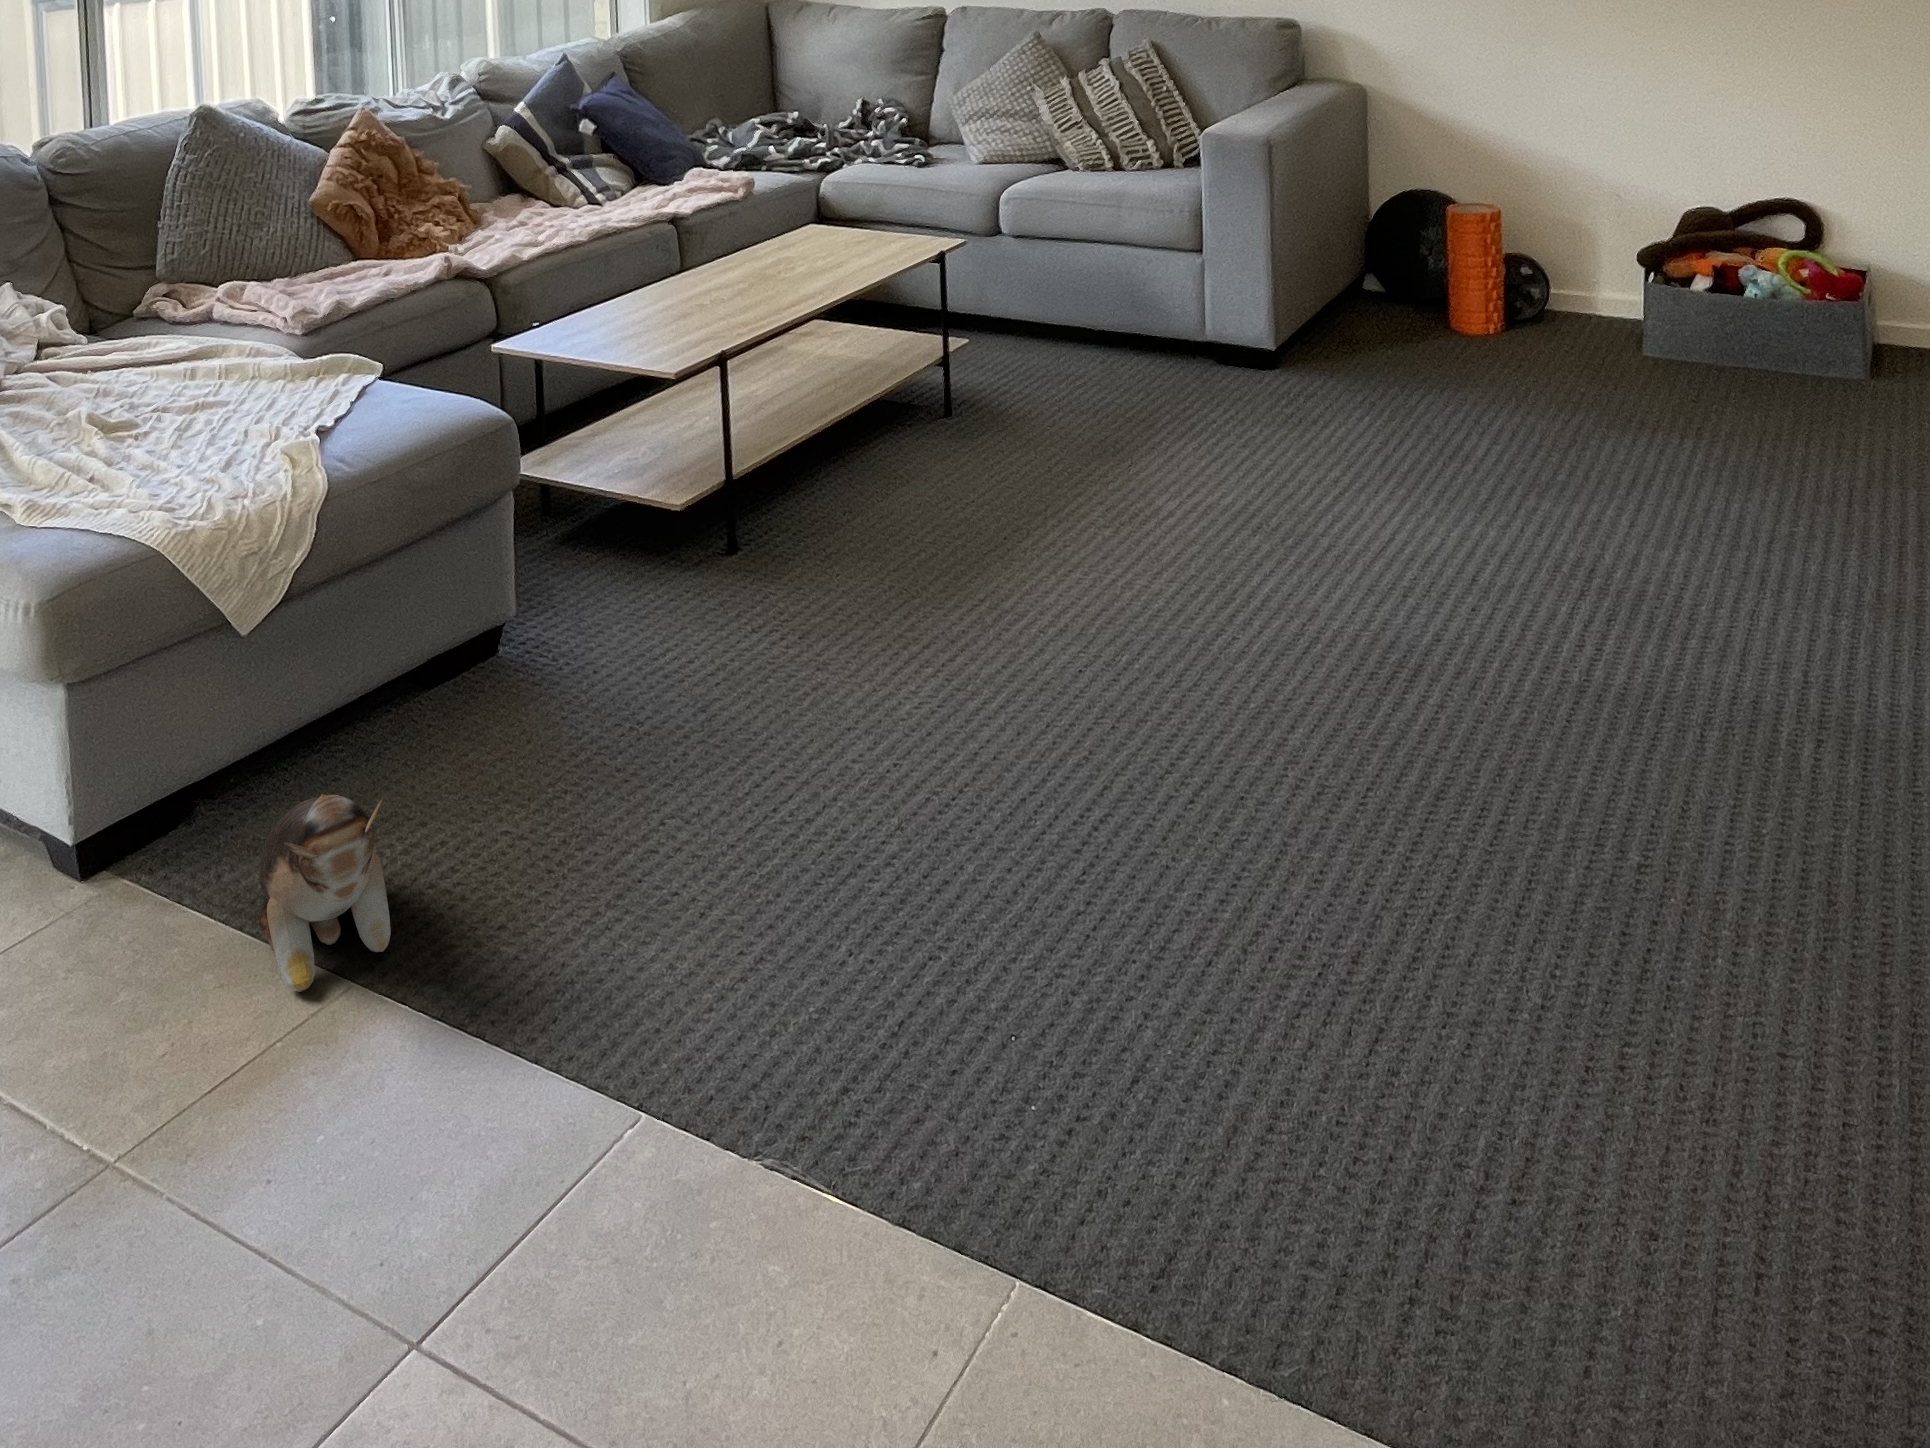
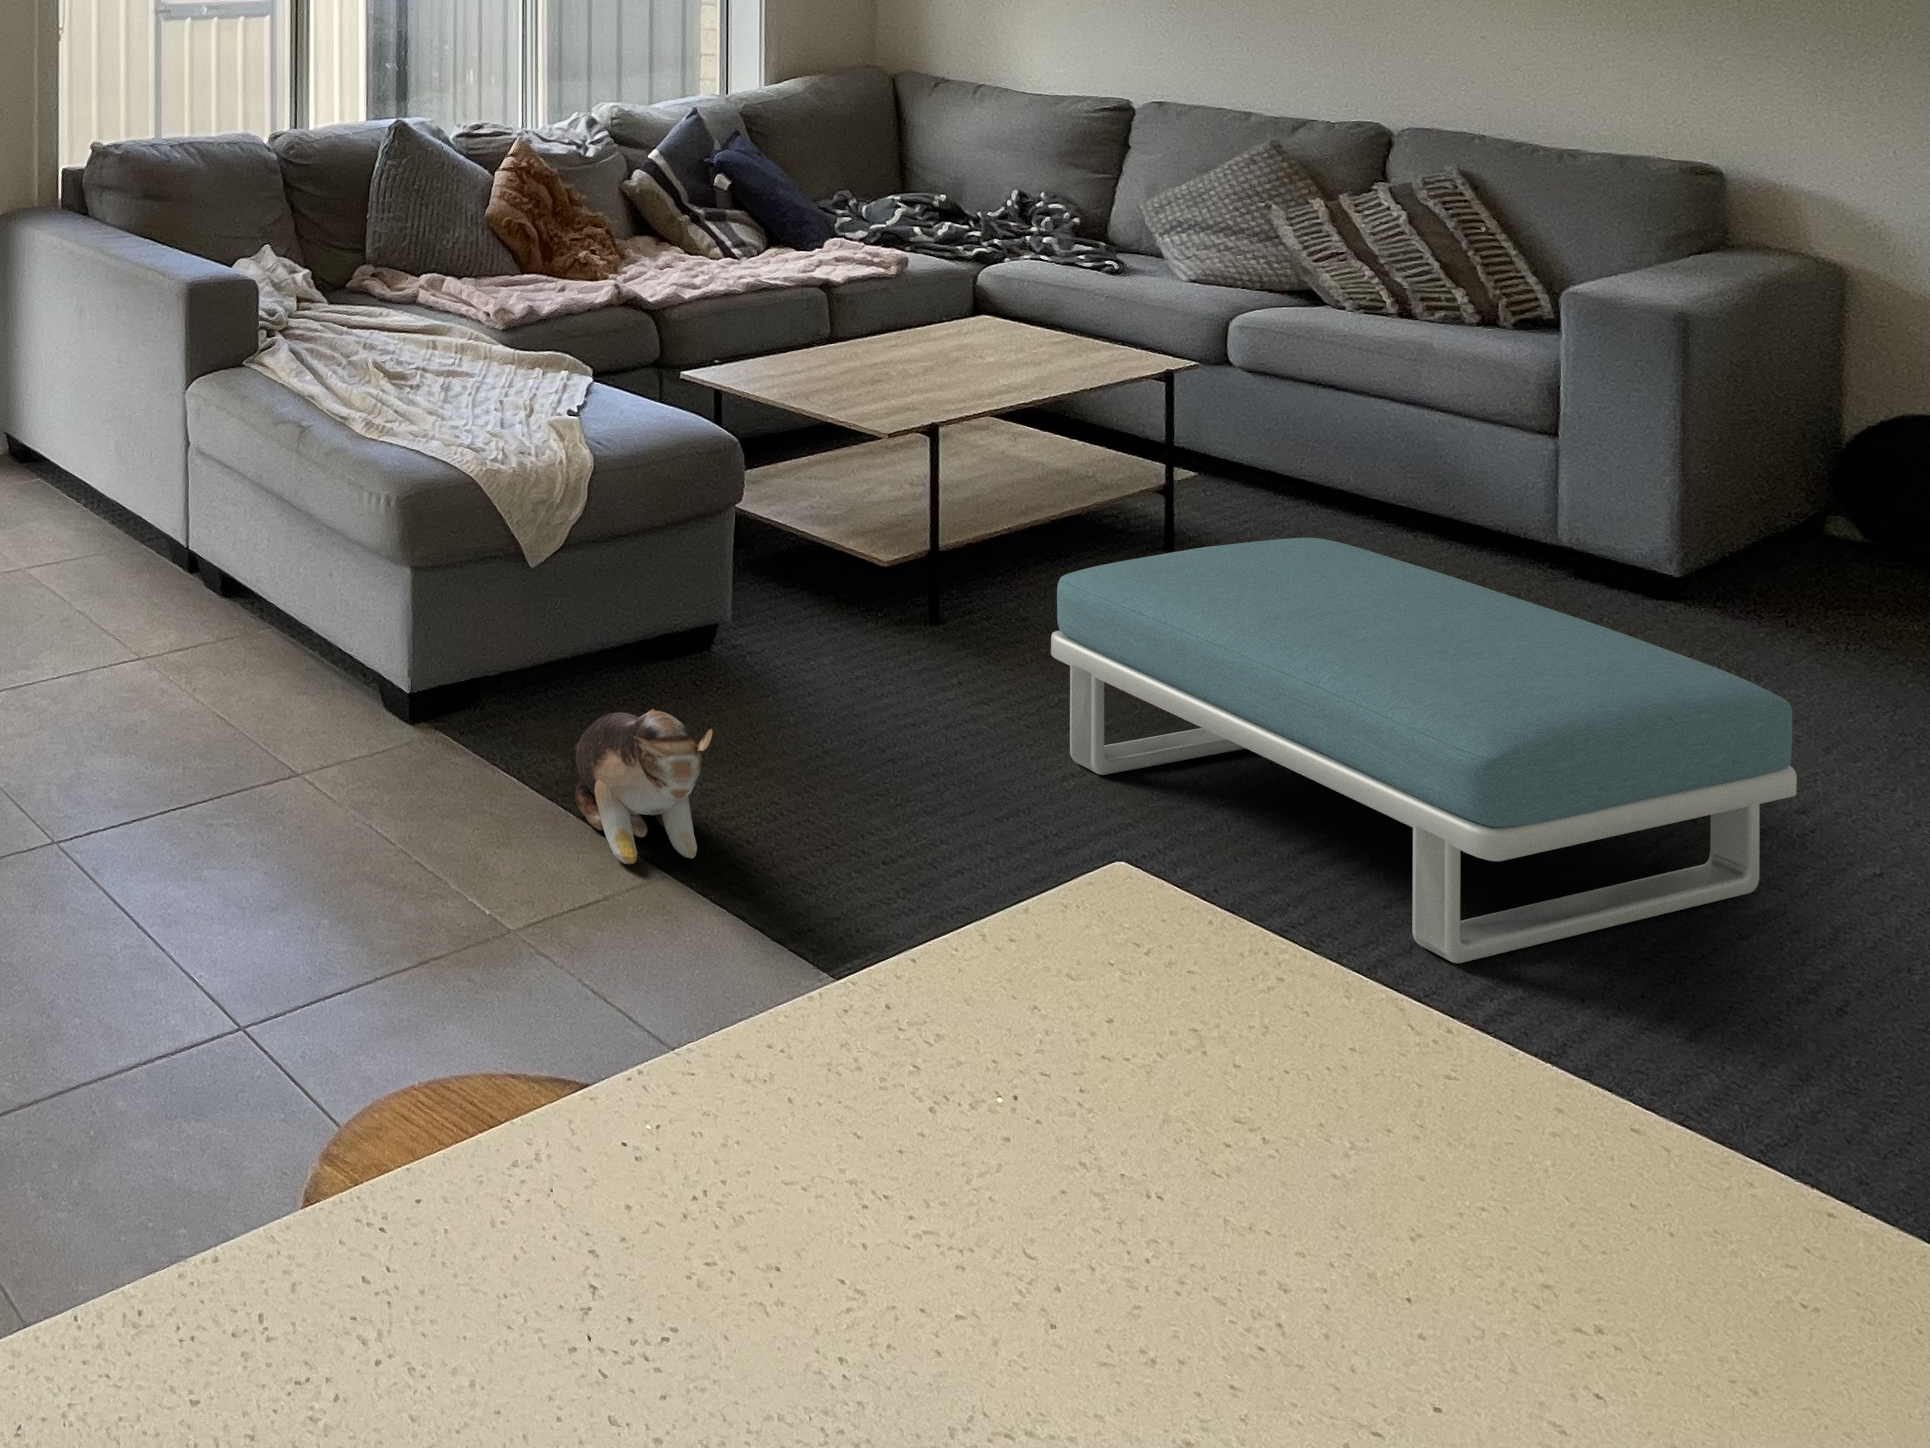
footstool: none [794,391,1297,774] -> present [1051,538,1797,963]

